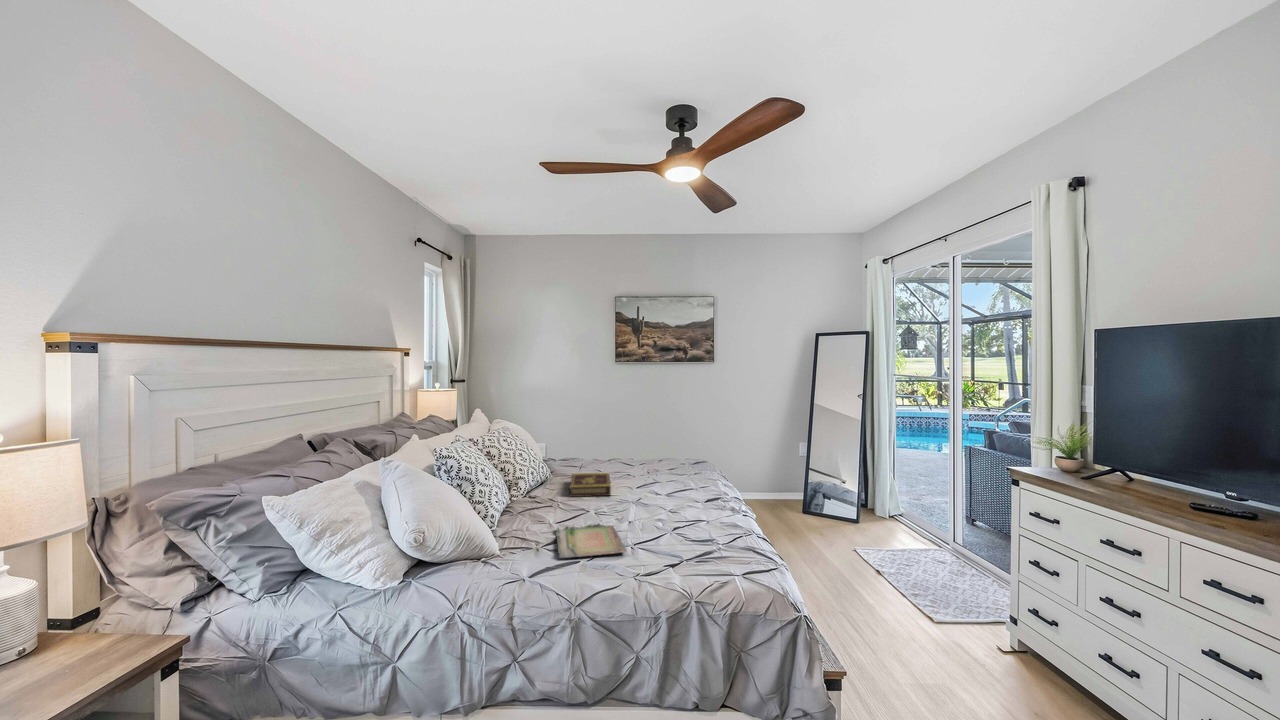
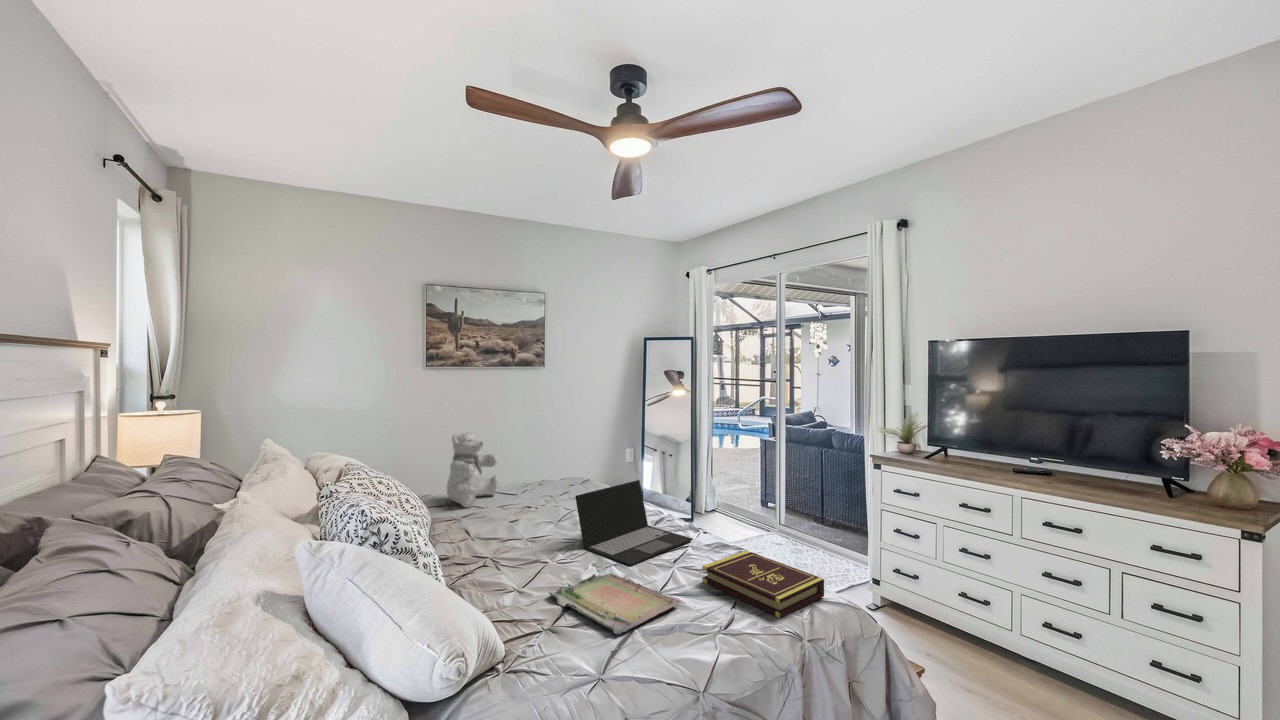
teddy bear: none [584,412,626,470] -> present [447,431,499,507]
laptop: none [622,462,713,525] -> present [575,480,693,566]
book: present [570,473,611,497] -> present [702,551,824,618]

